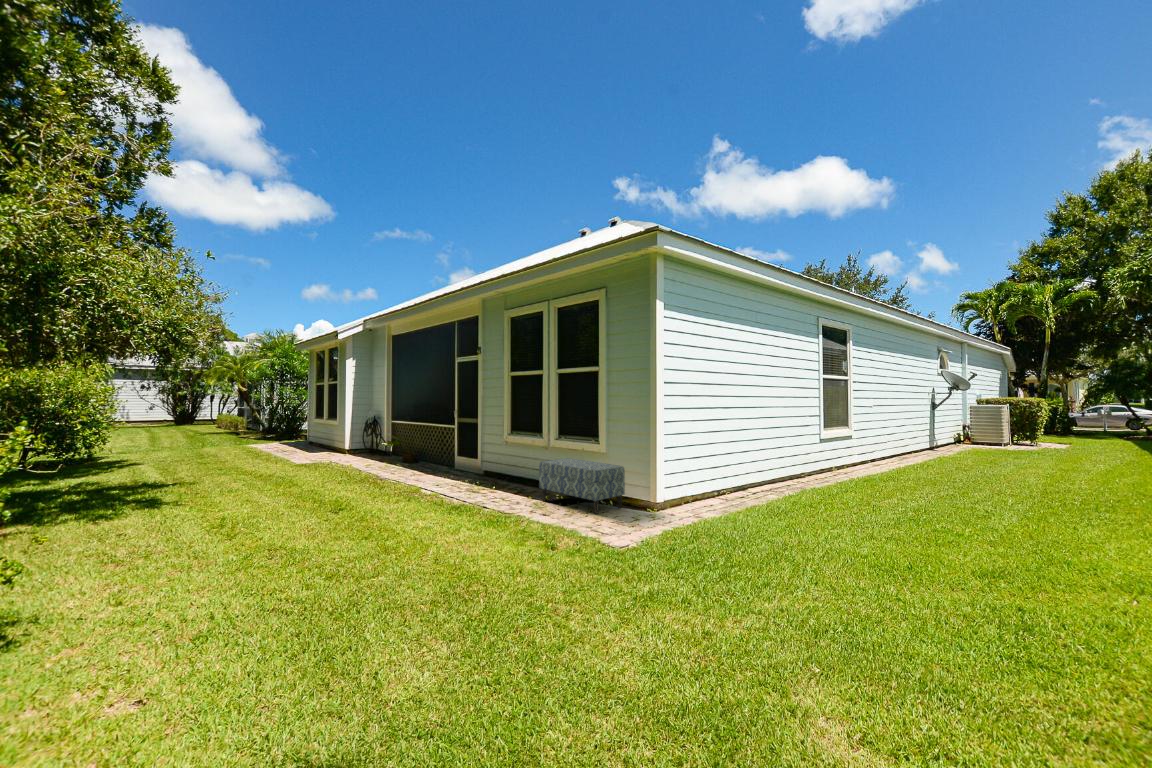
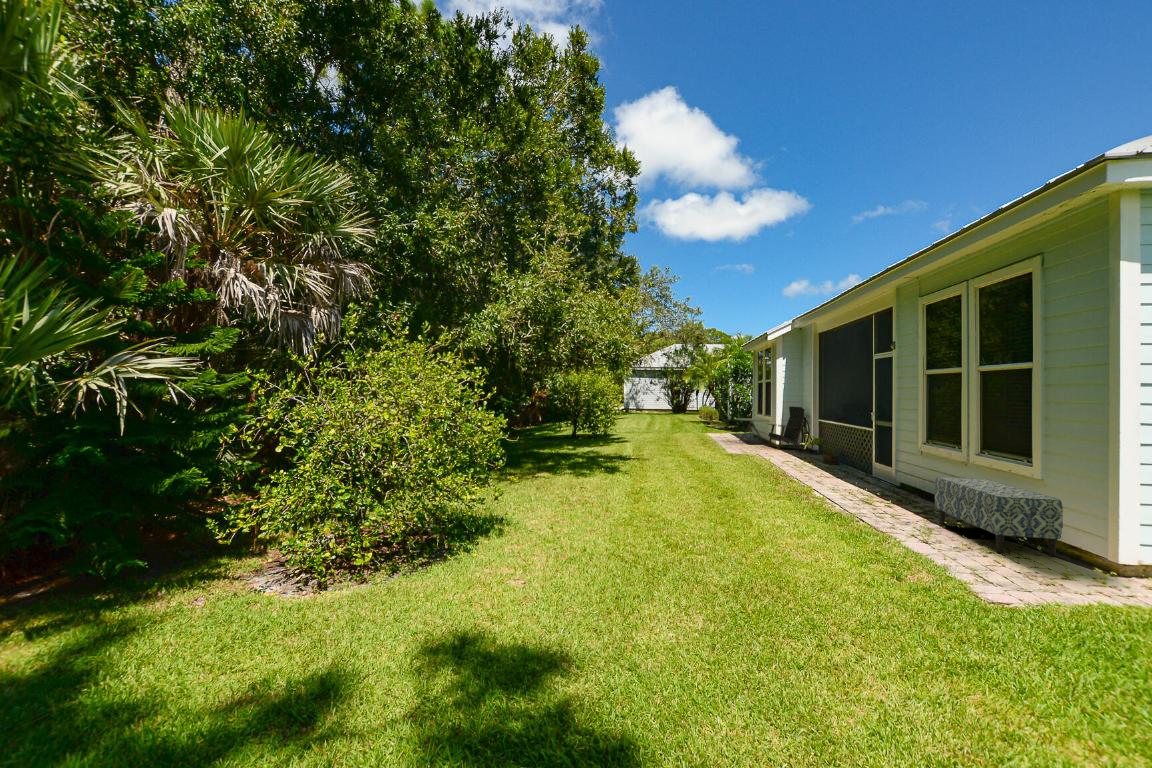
lounge chair: none [336,409,379,456] -> present [768,406,805,450]
round table: none [293,424,337,453] -> present [735,418,769,442]

